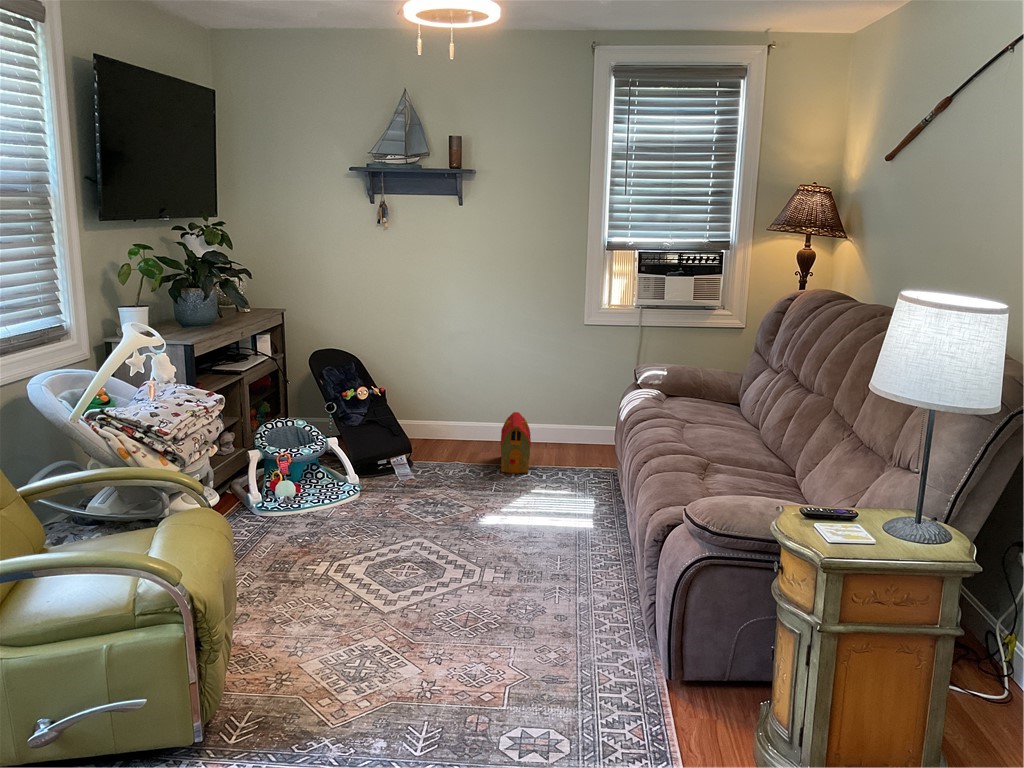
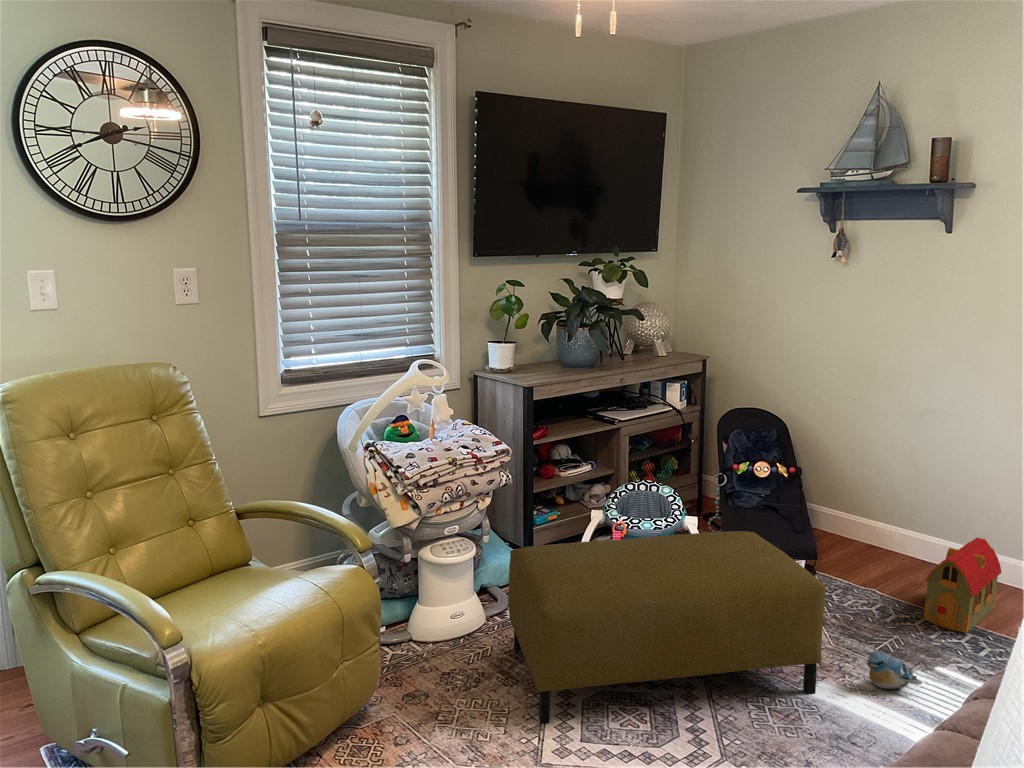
ottoman: none [265,430,493,595] -> present [508,531,826,724]
plush toy: none [510,486,540,510] -> present [867,651,922,689]

